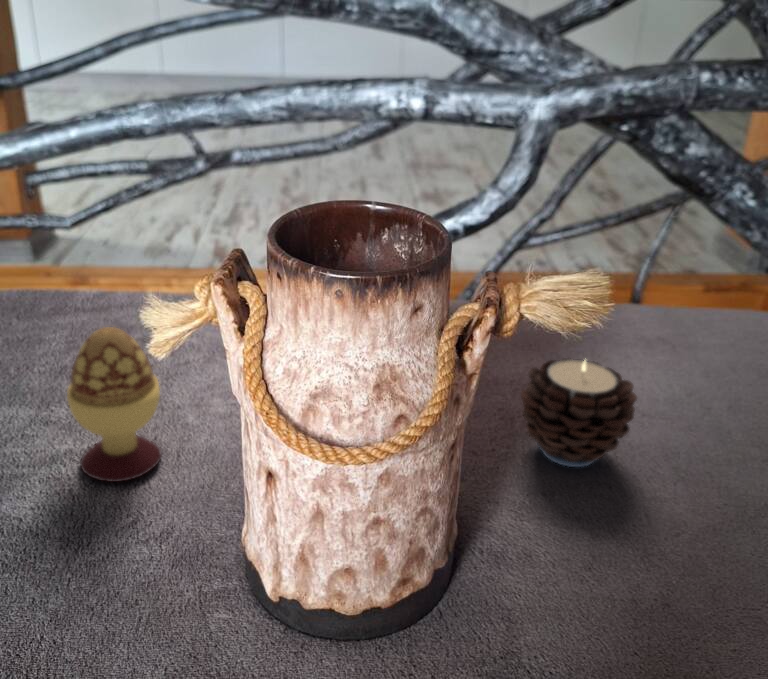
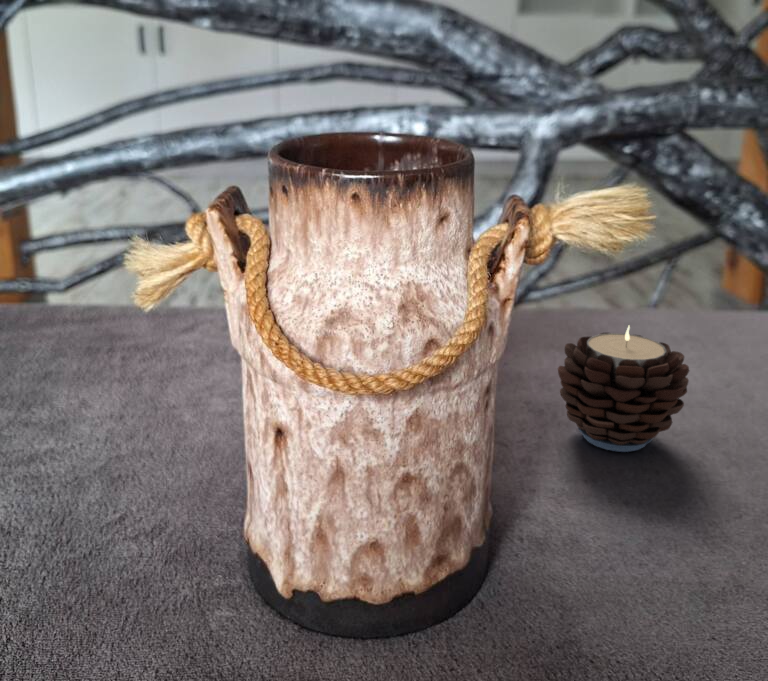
decorative egg: present [67,327,161,482] -> none [46,299,155,479]

